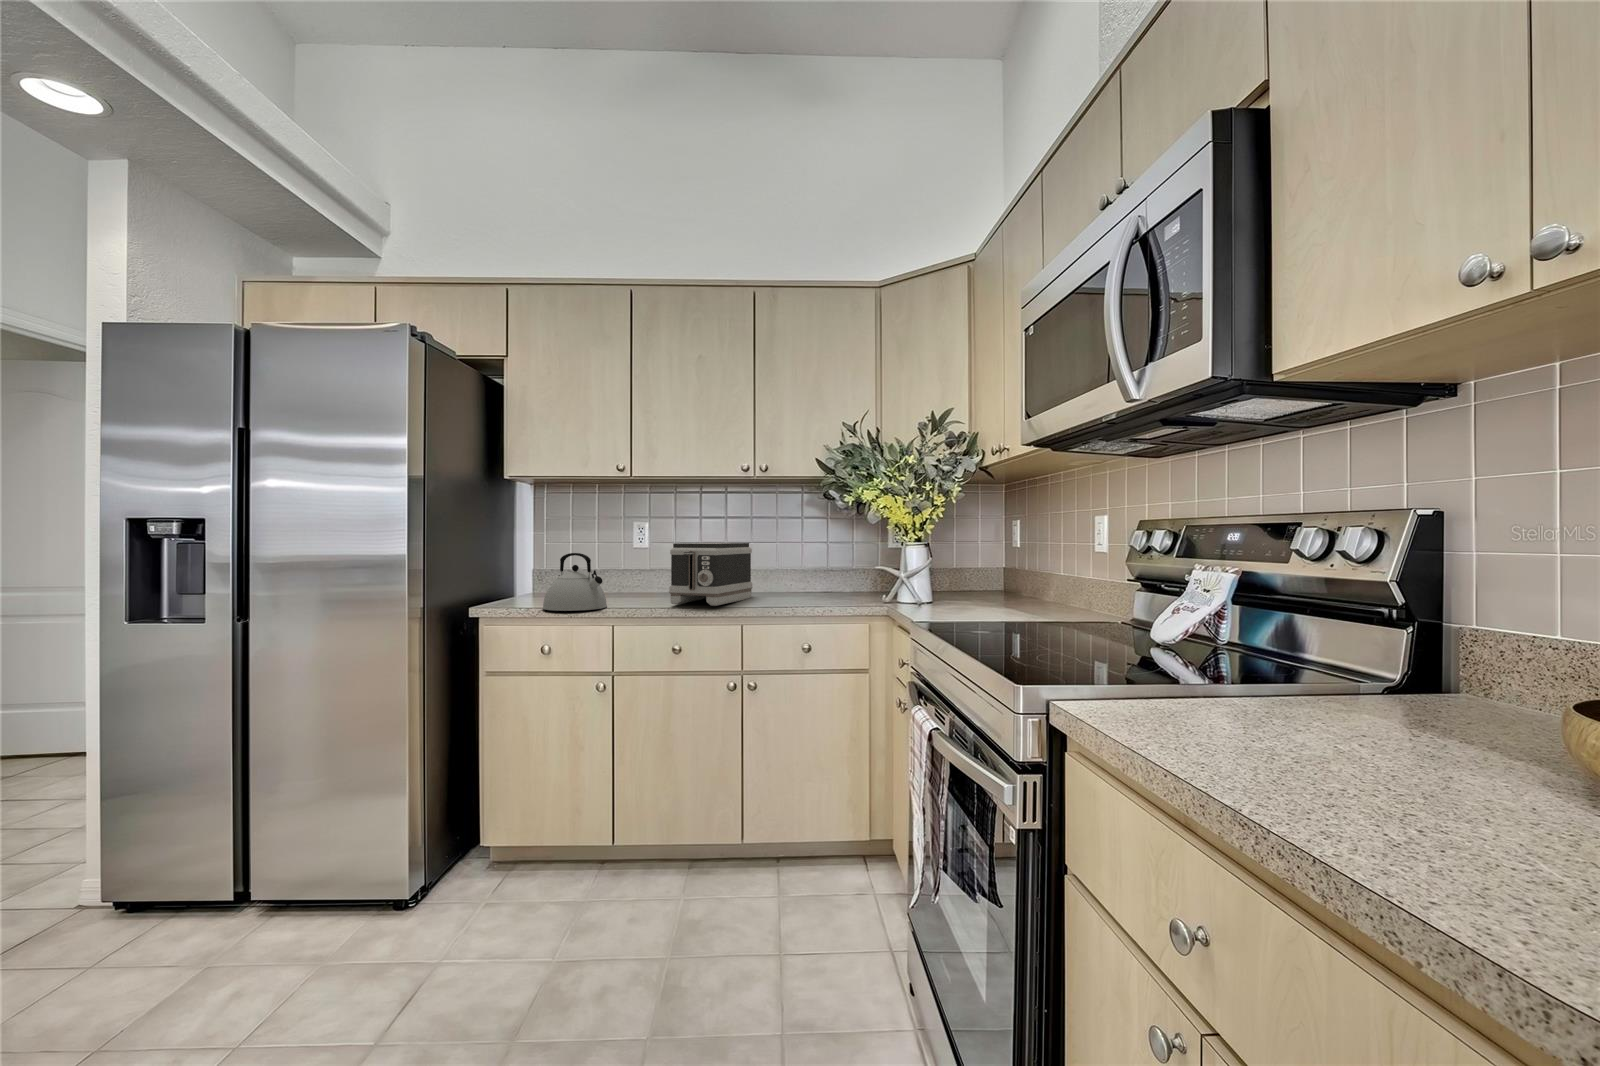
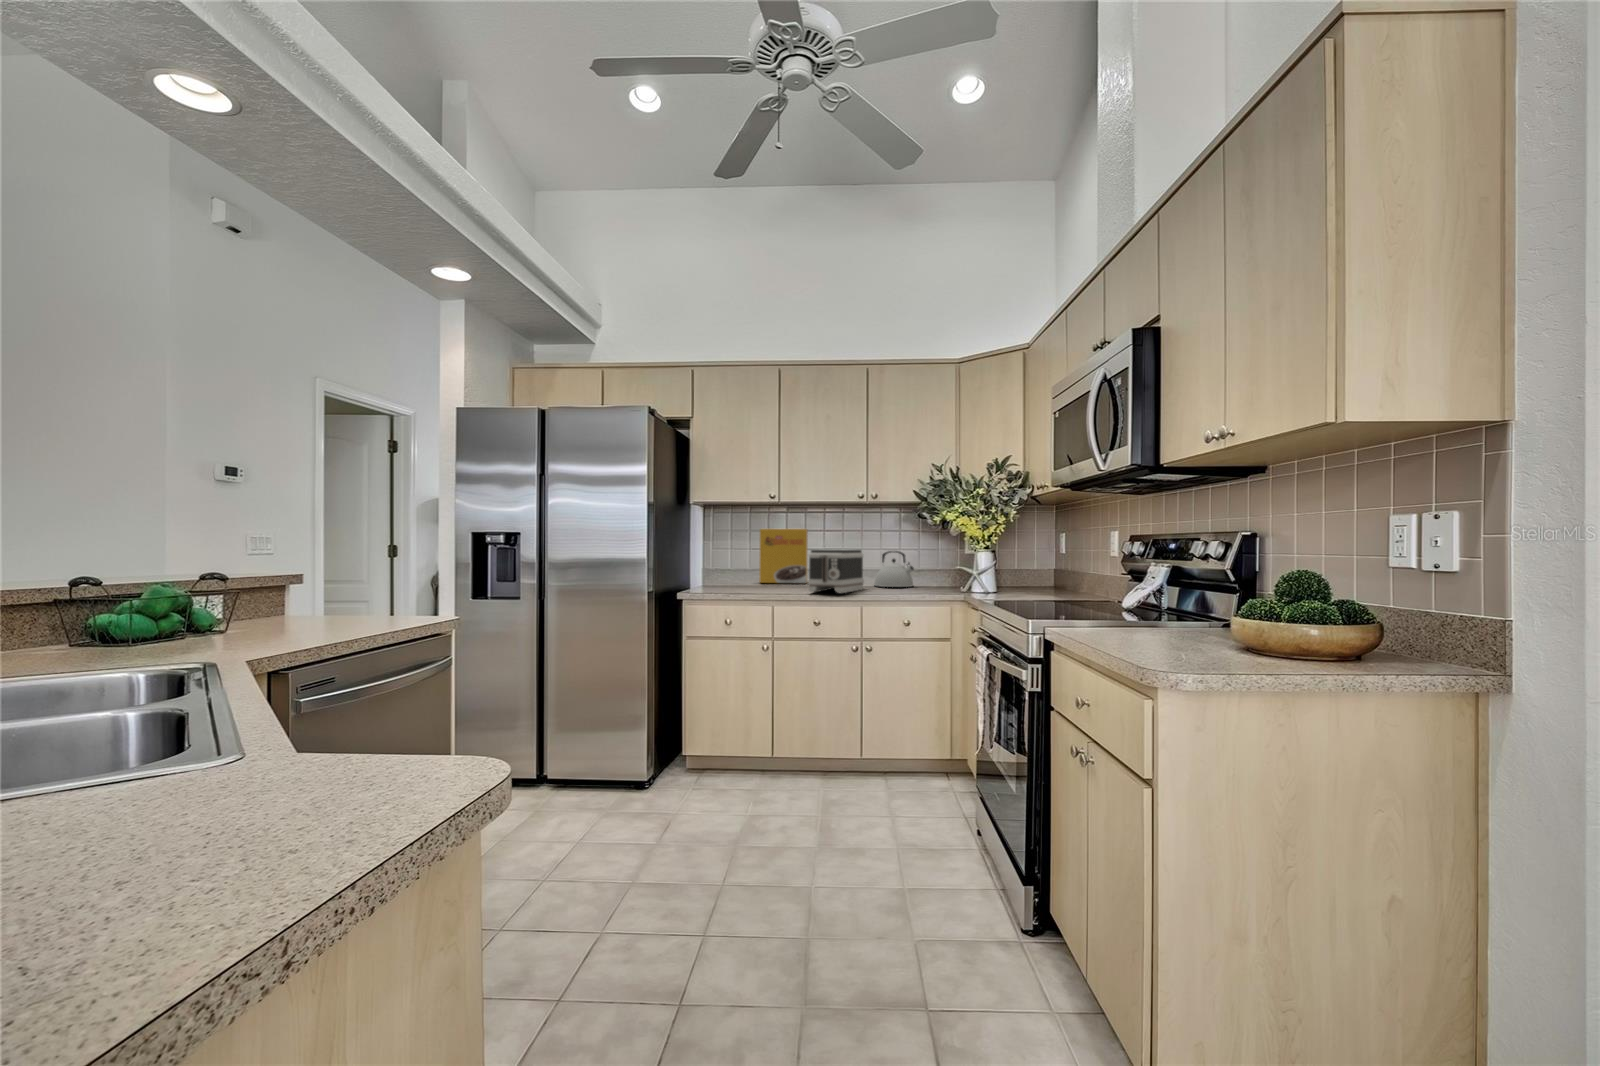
cereal box: none [611,514,679,589] -> present [759,529,808,583]
kettle: present [543,553,607,611] -> present [874,551,914,587]

